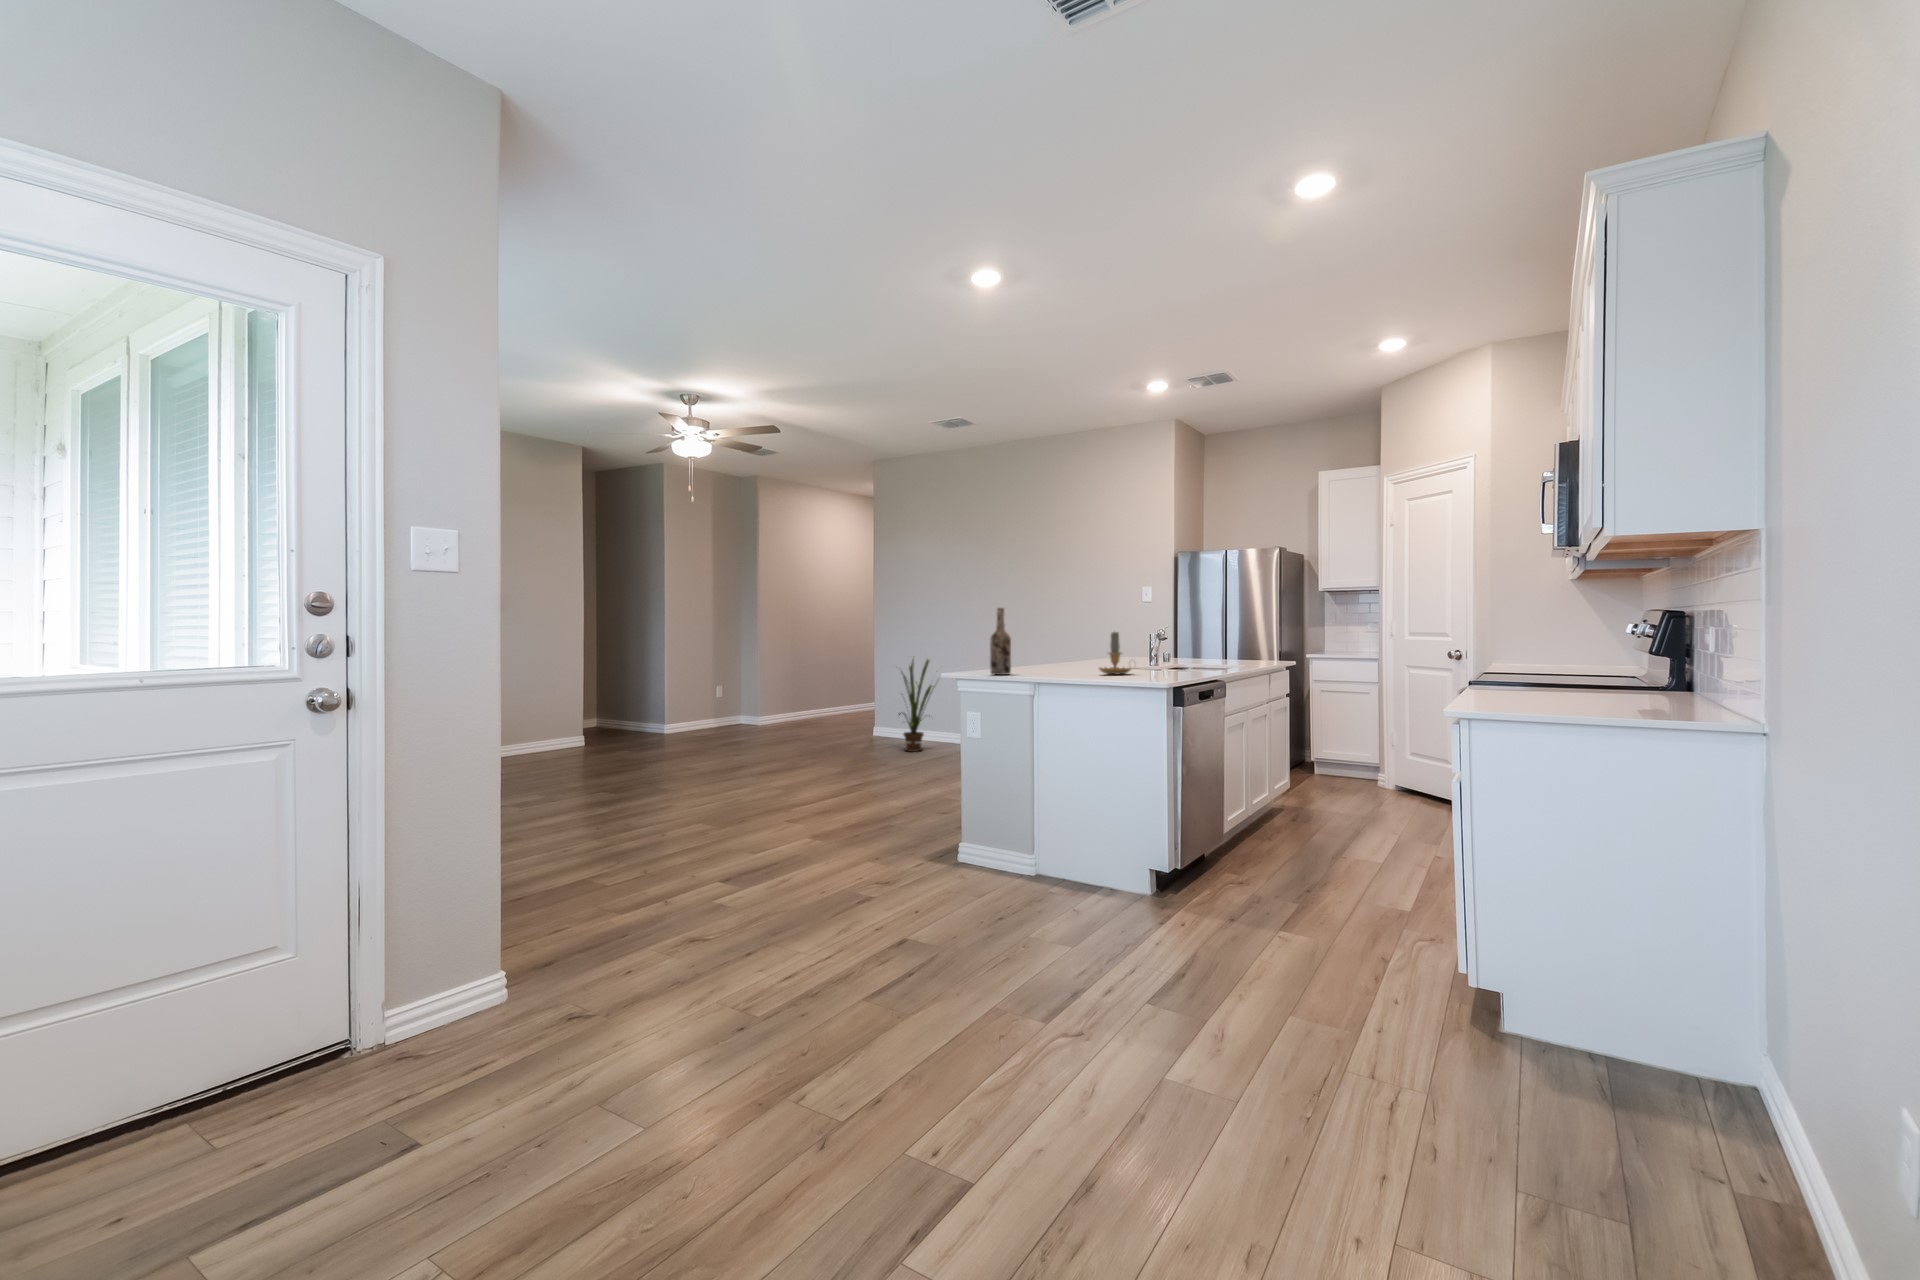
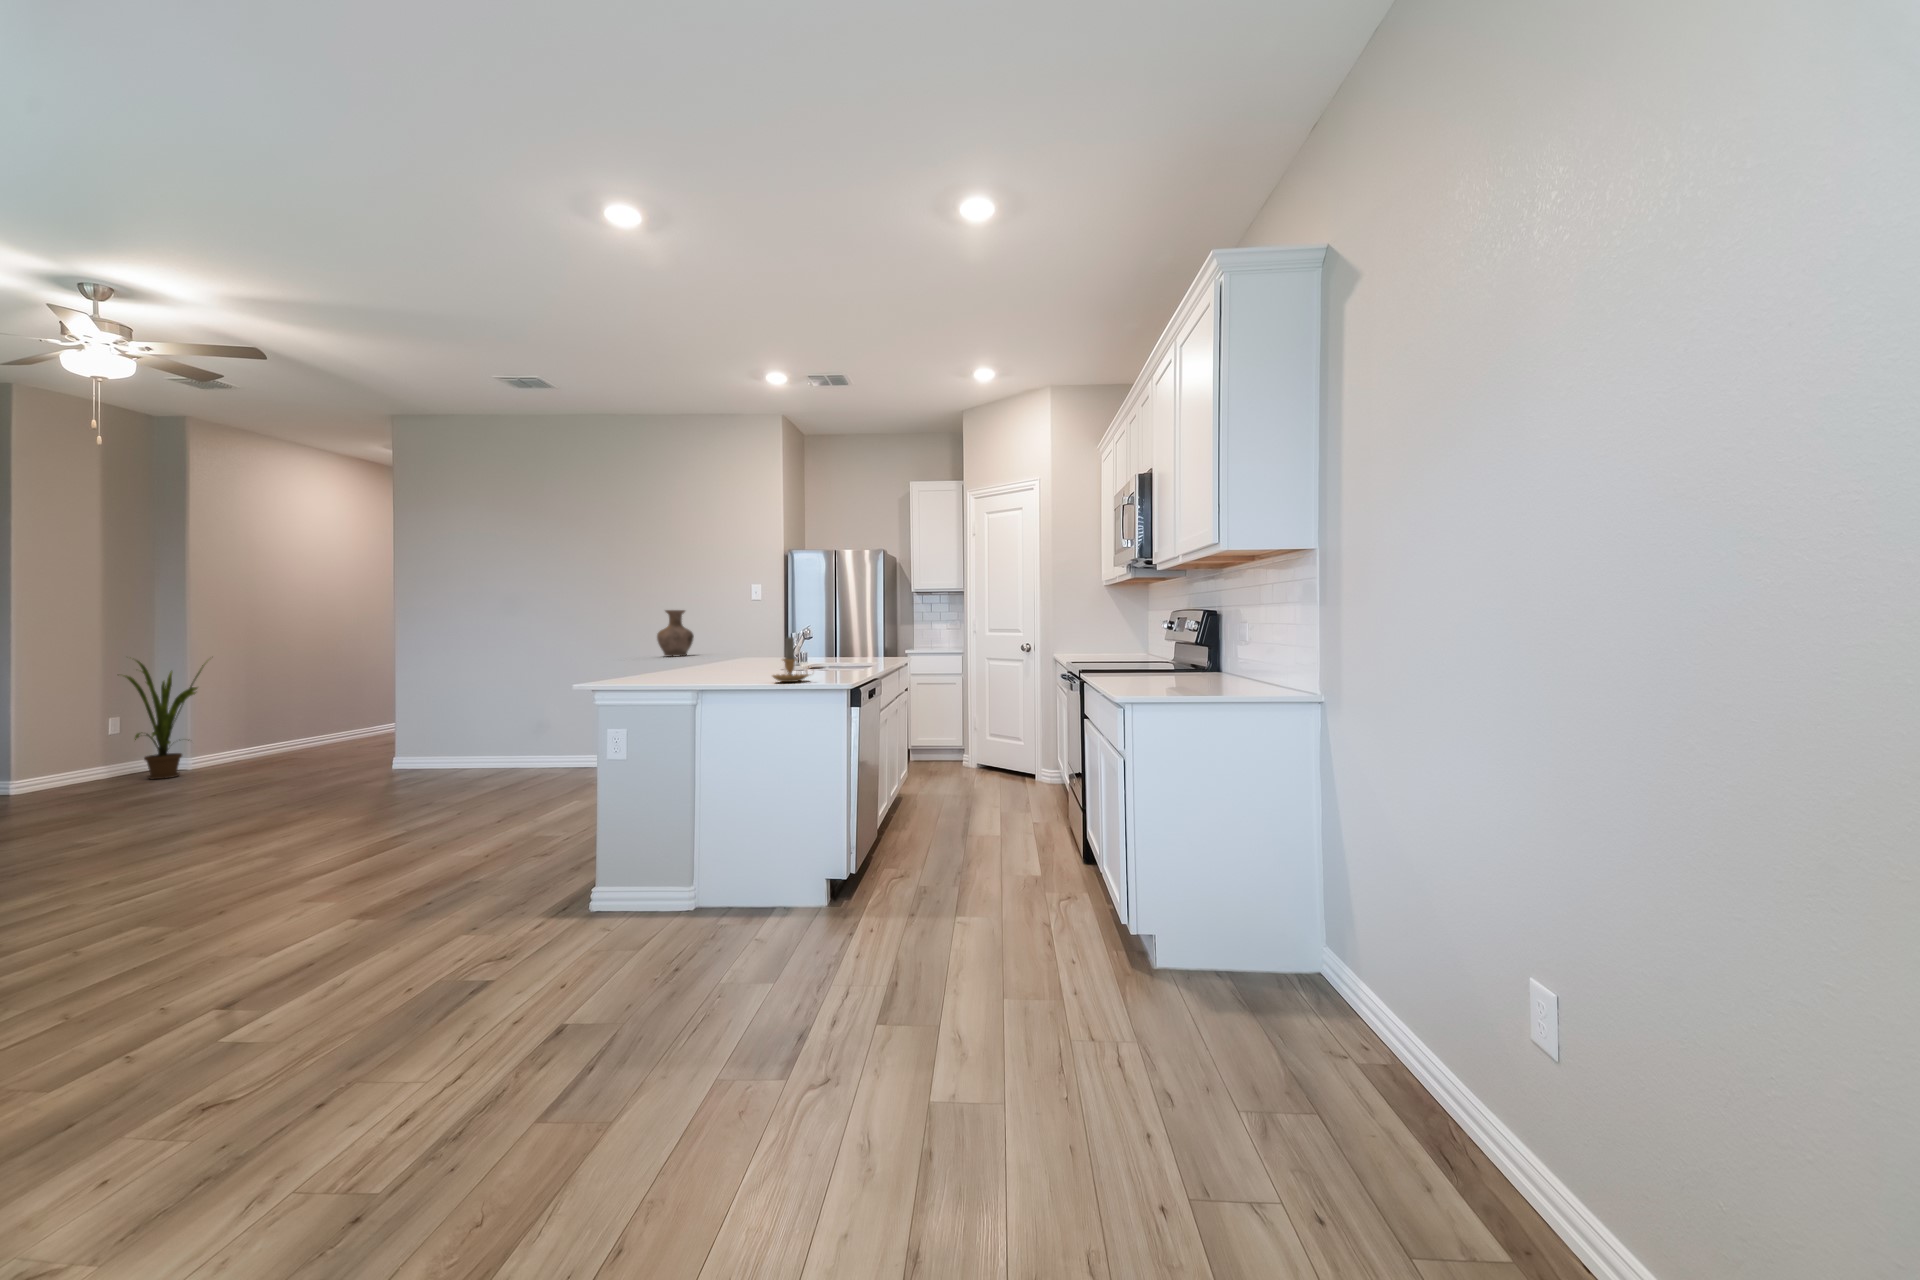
wine bottle: present [990,608,1011,675] -> none [632,608,658,686]
vase: none [1058,615,1090,657] -> present [657,610,694,657]
house plant: present [899,660,932,752] -> present [125,660,205,779]

